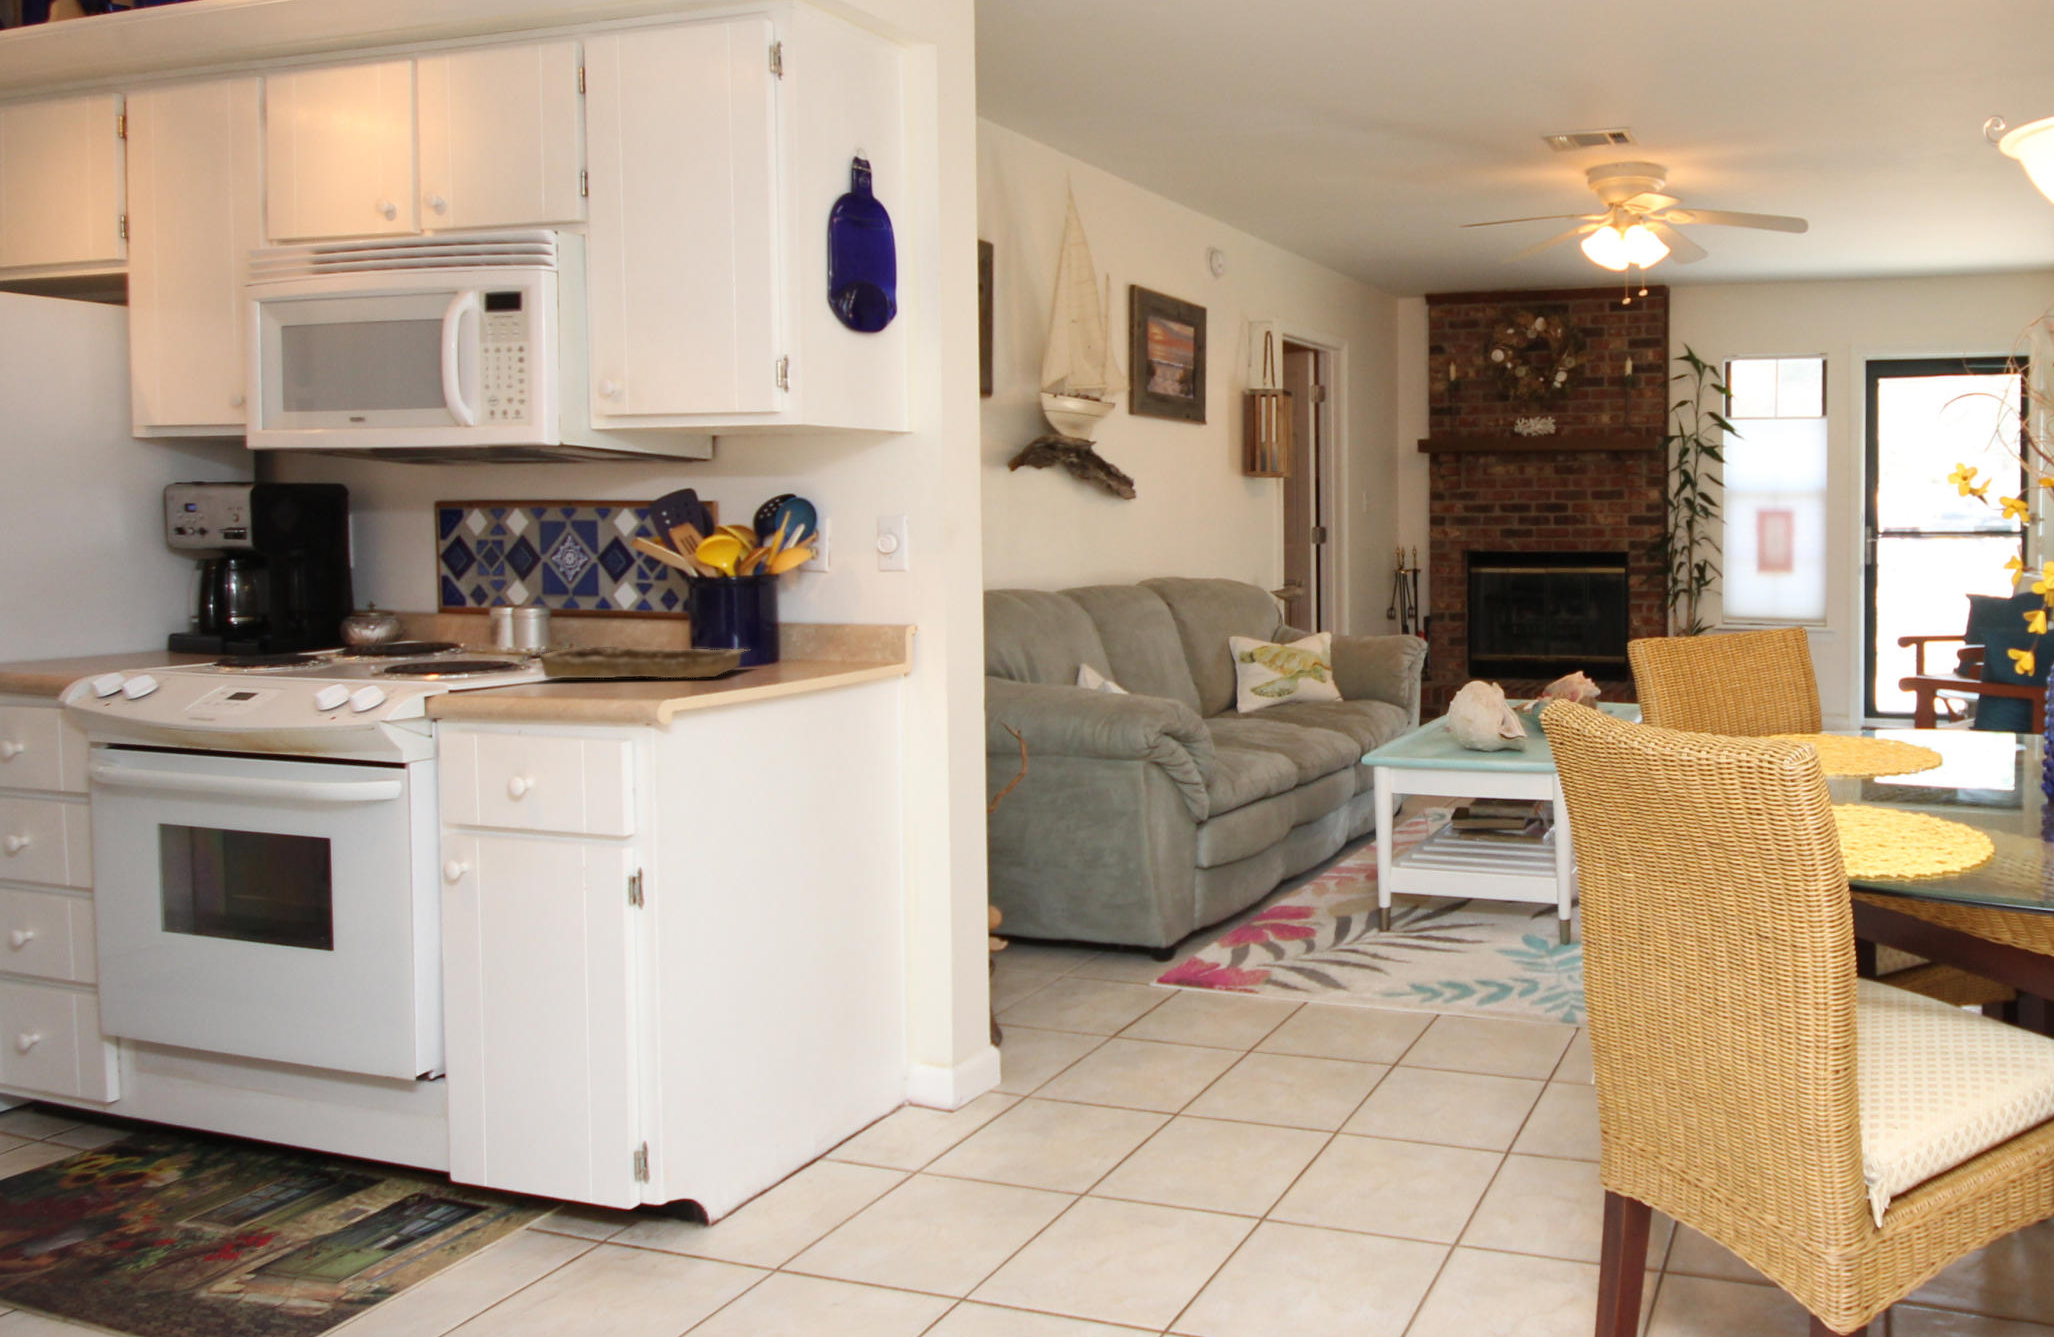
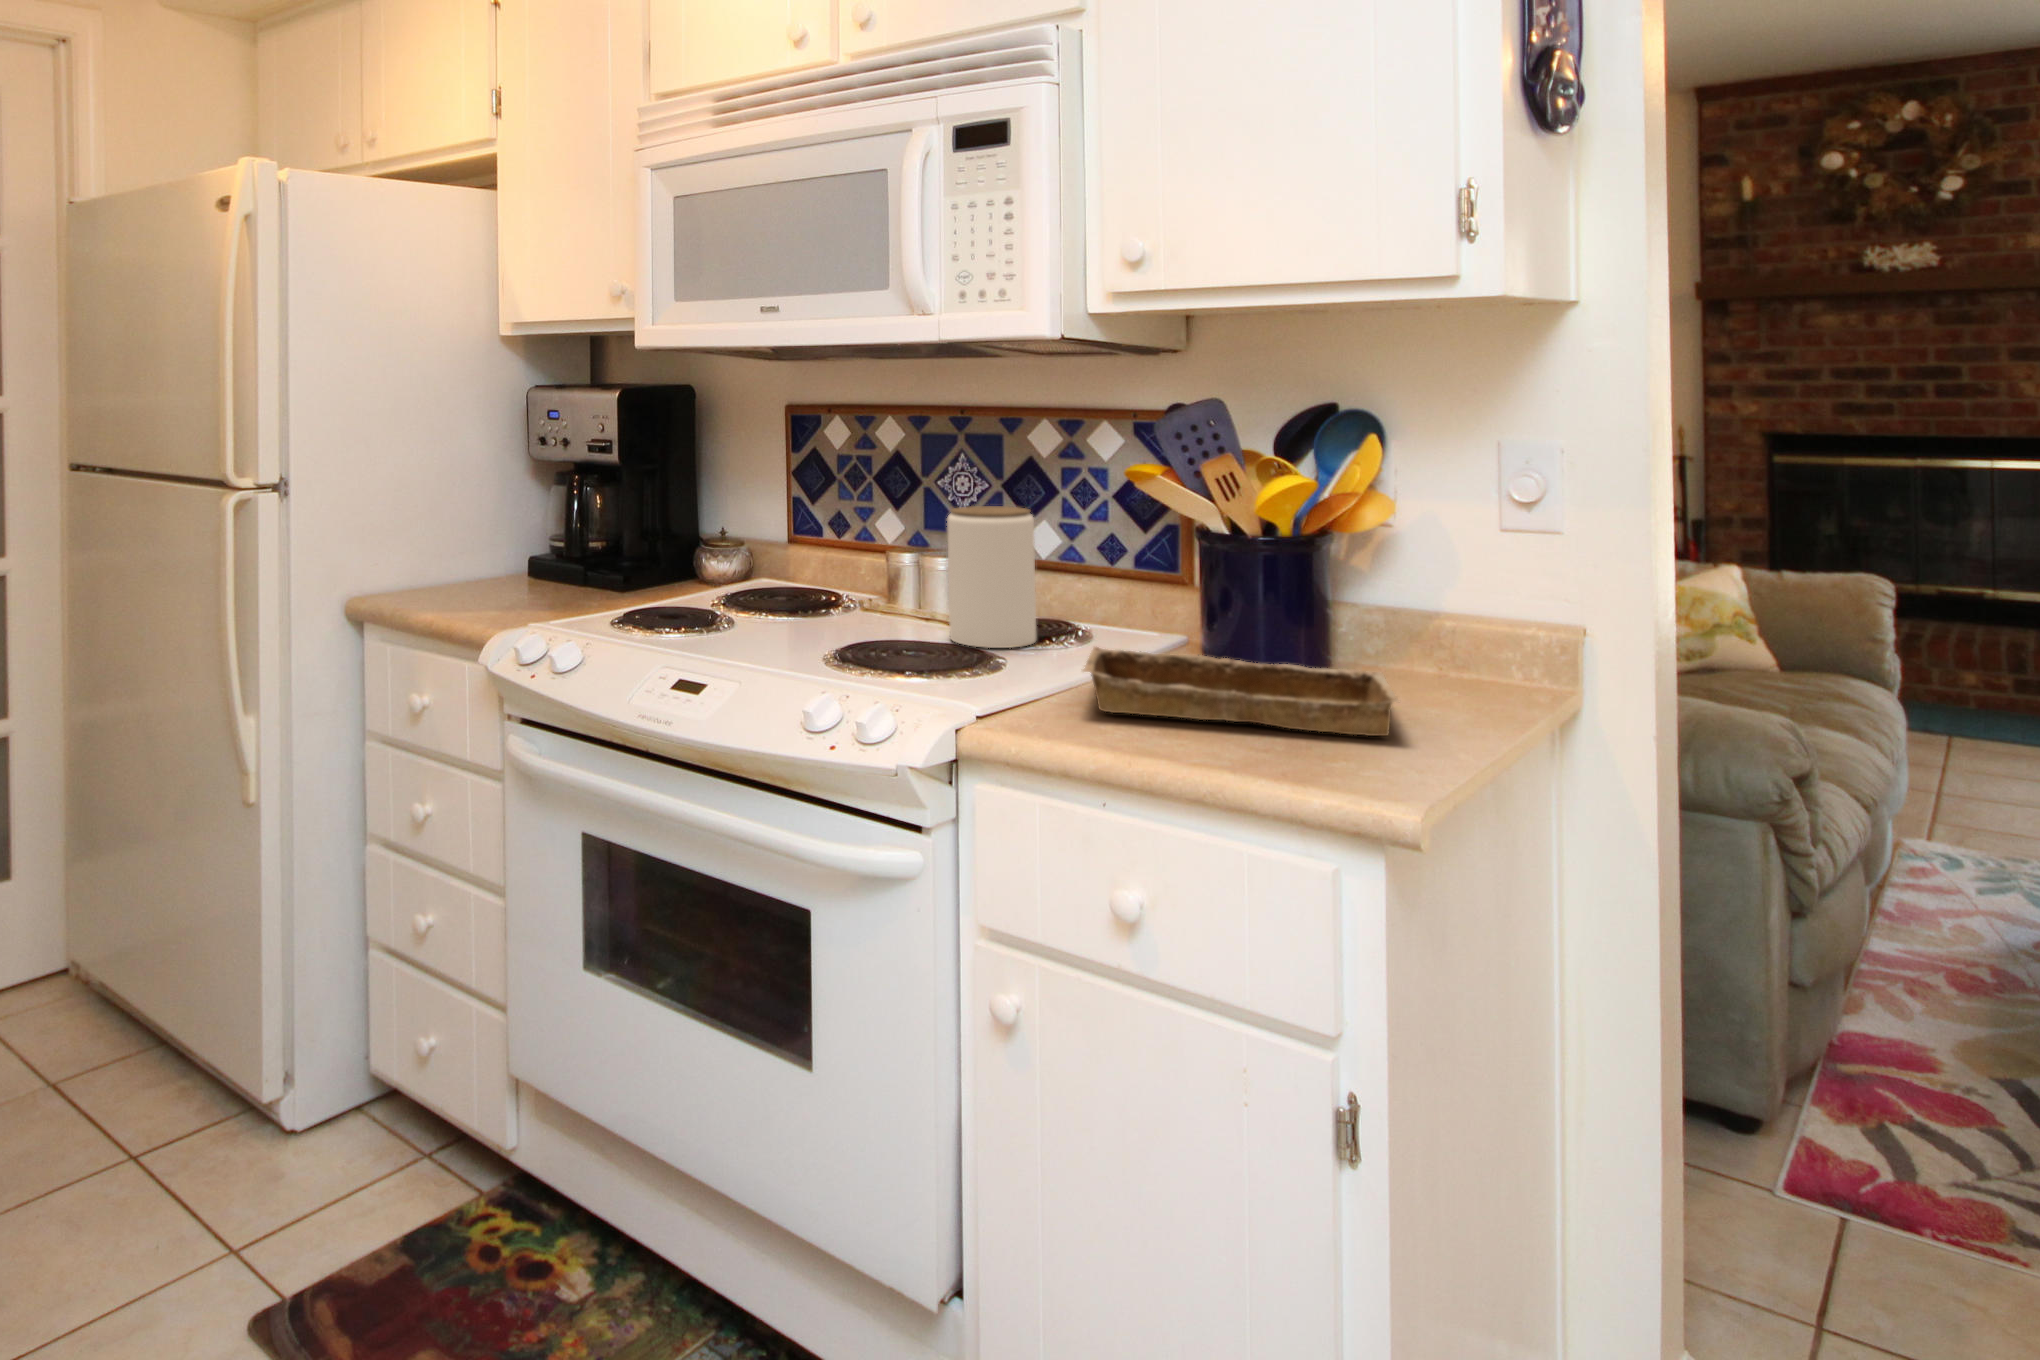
jar: none [507,567,582,662] -> present [947,506,1036,648]

